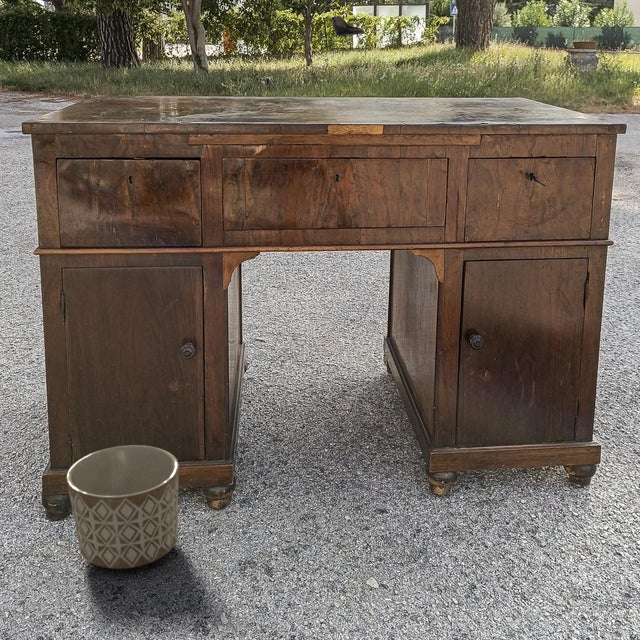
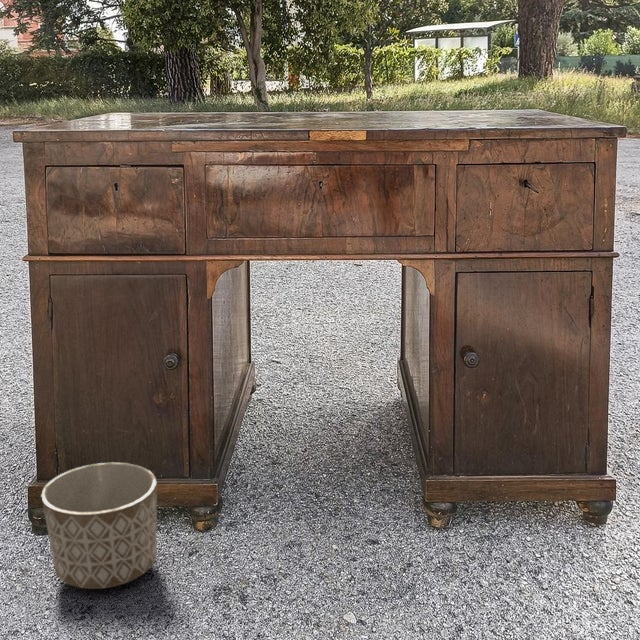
lounge chair: present [330,16,365,49] -> none [392,48,427,82]

